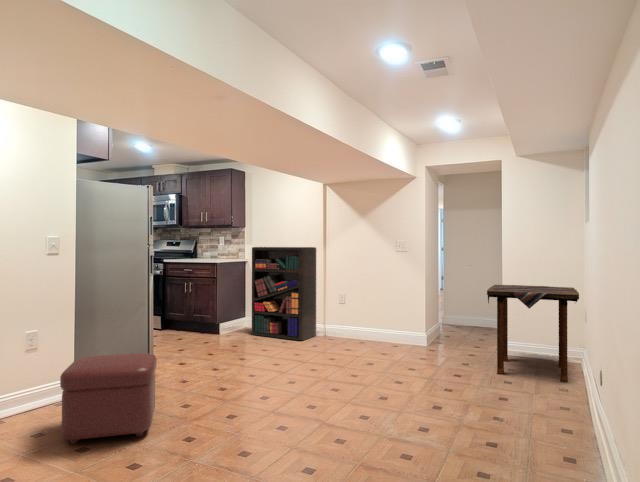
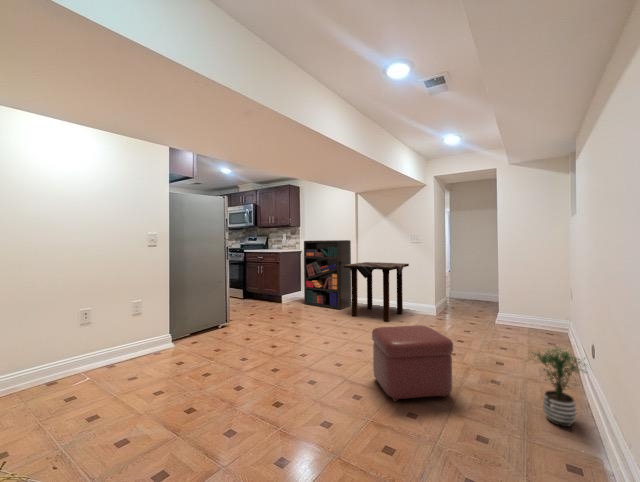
side table: present [487,285,579,382] -> present [344,262,409,322]
ottoman: present [60,353,157,444] -> present [372,325,453,401]
potted plant: none [529,370,598,459] -> present [527,348,585,427]

